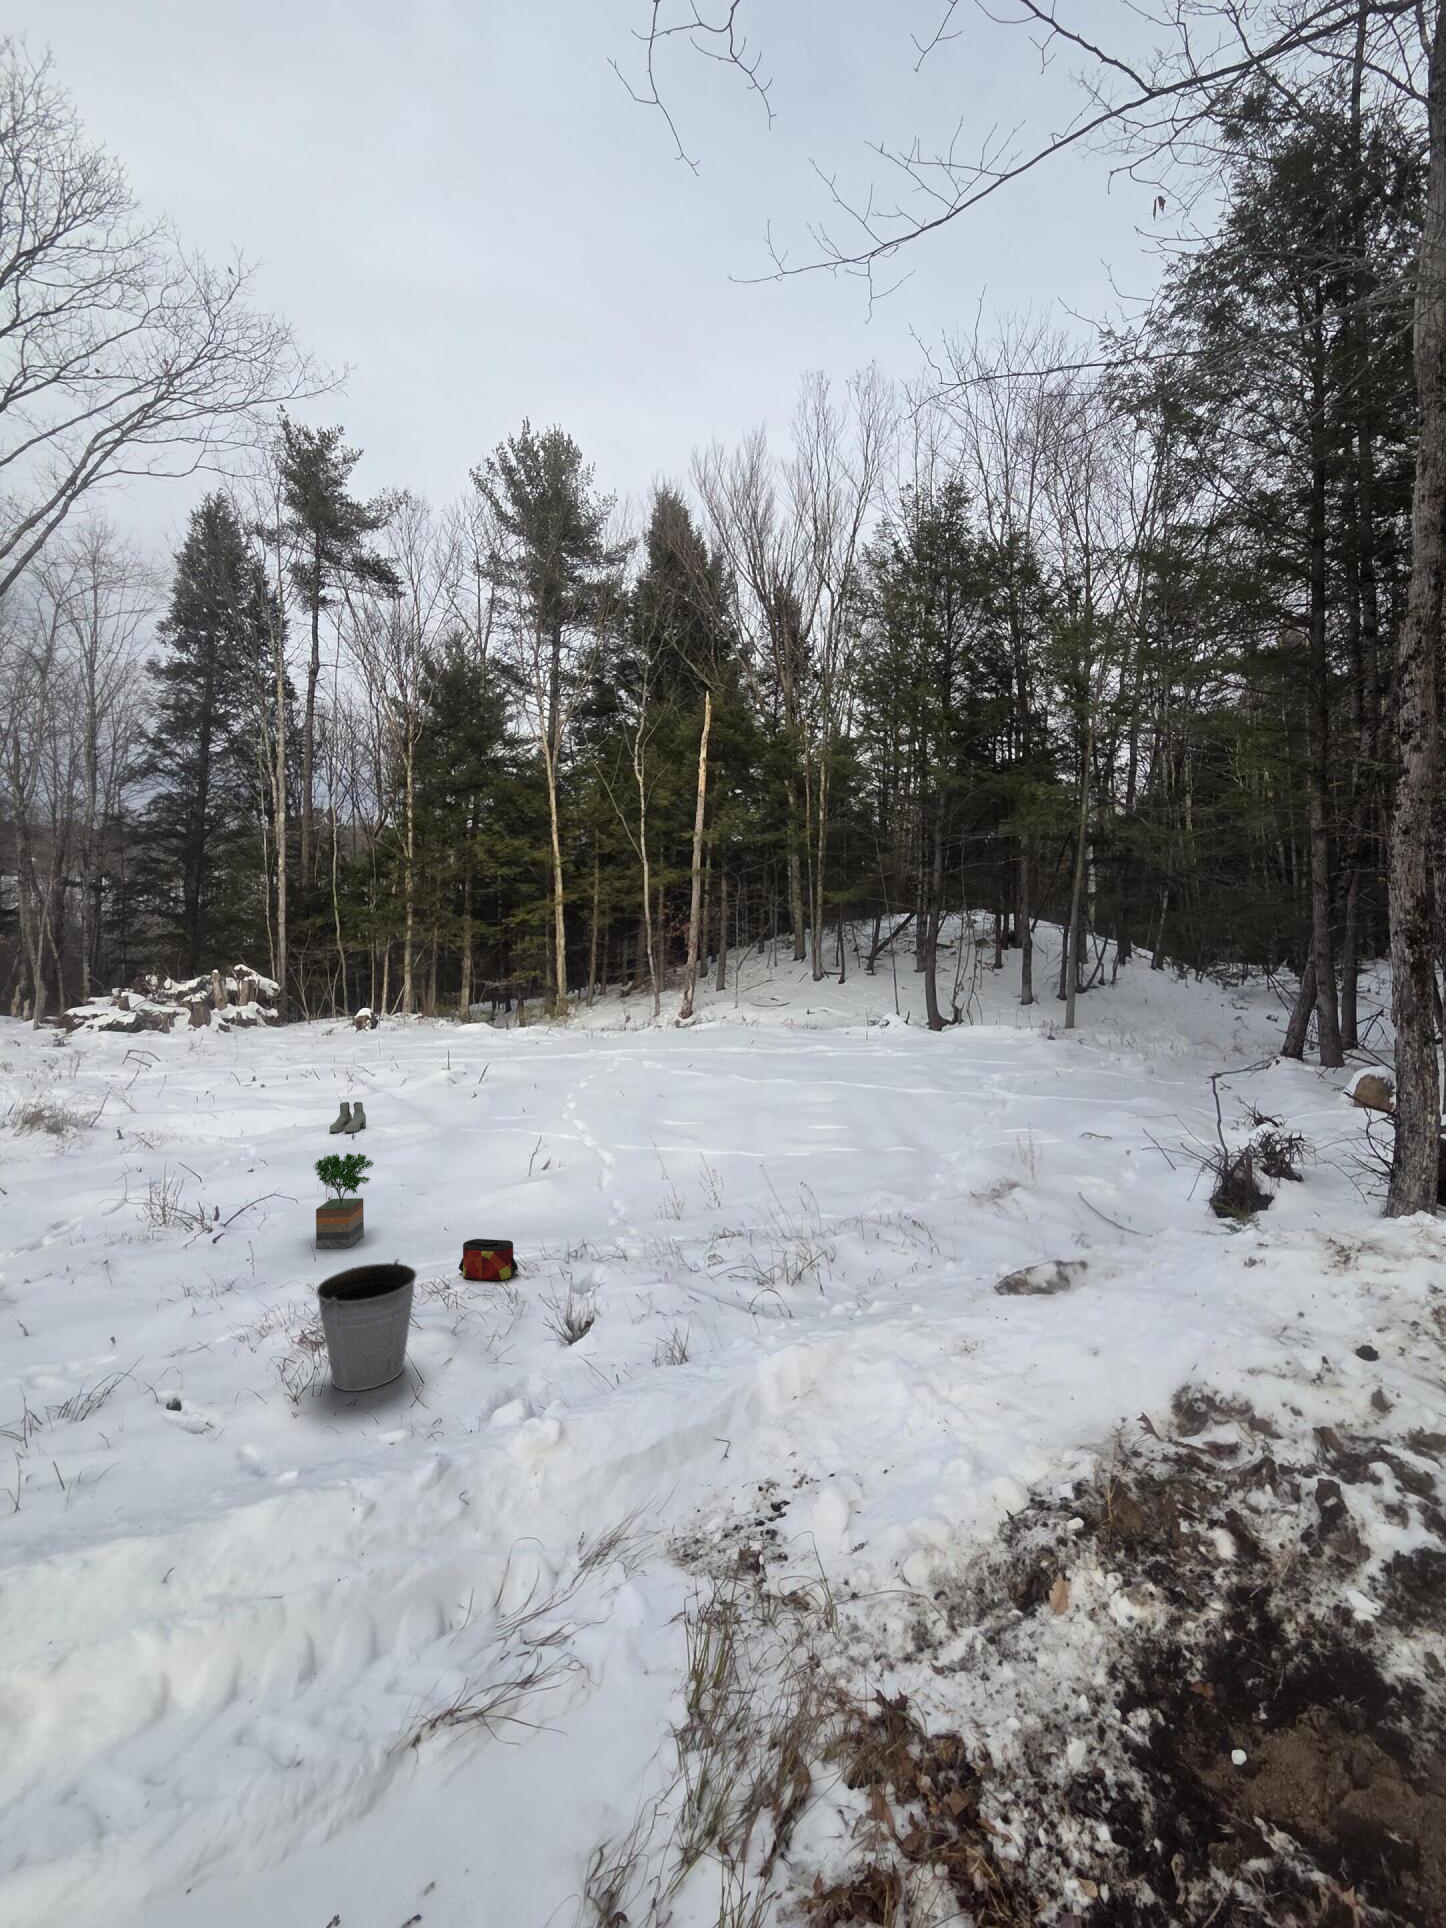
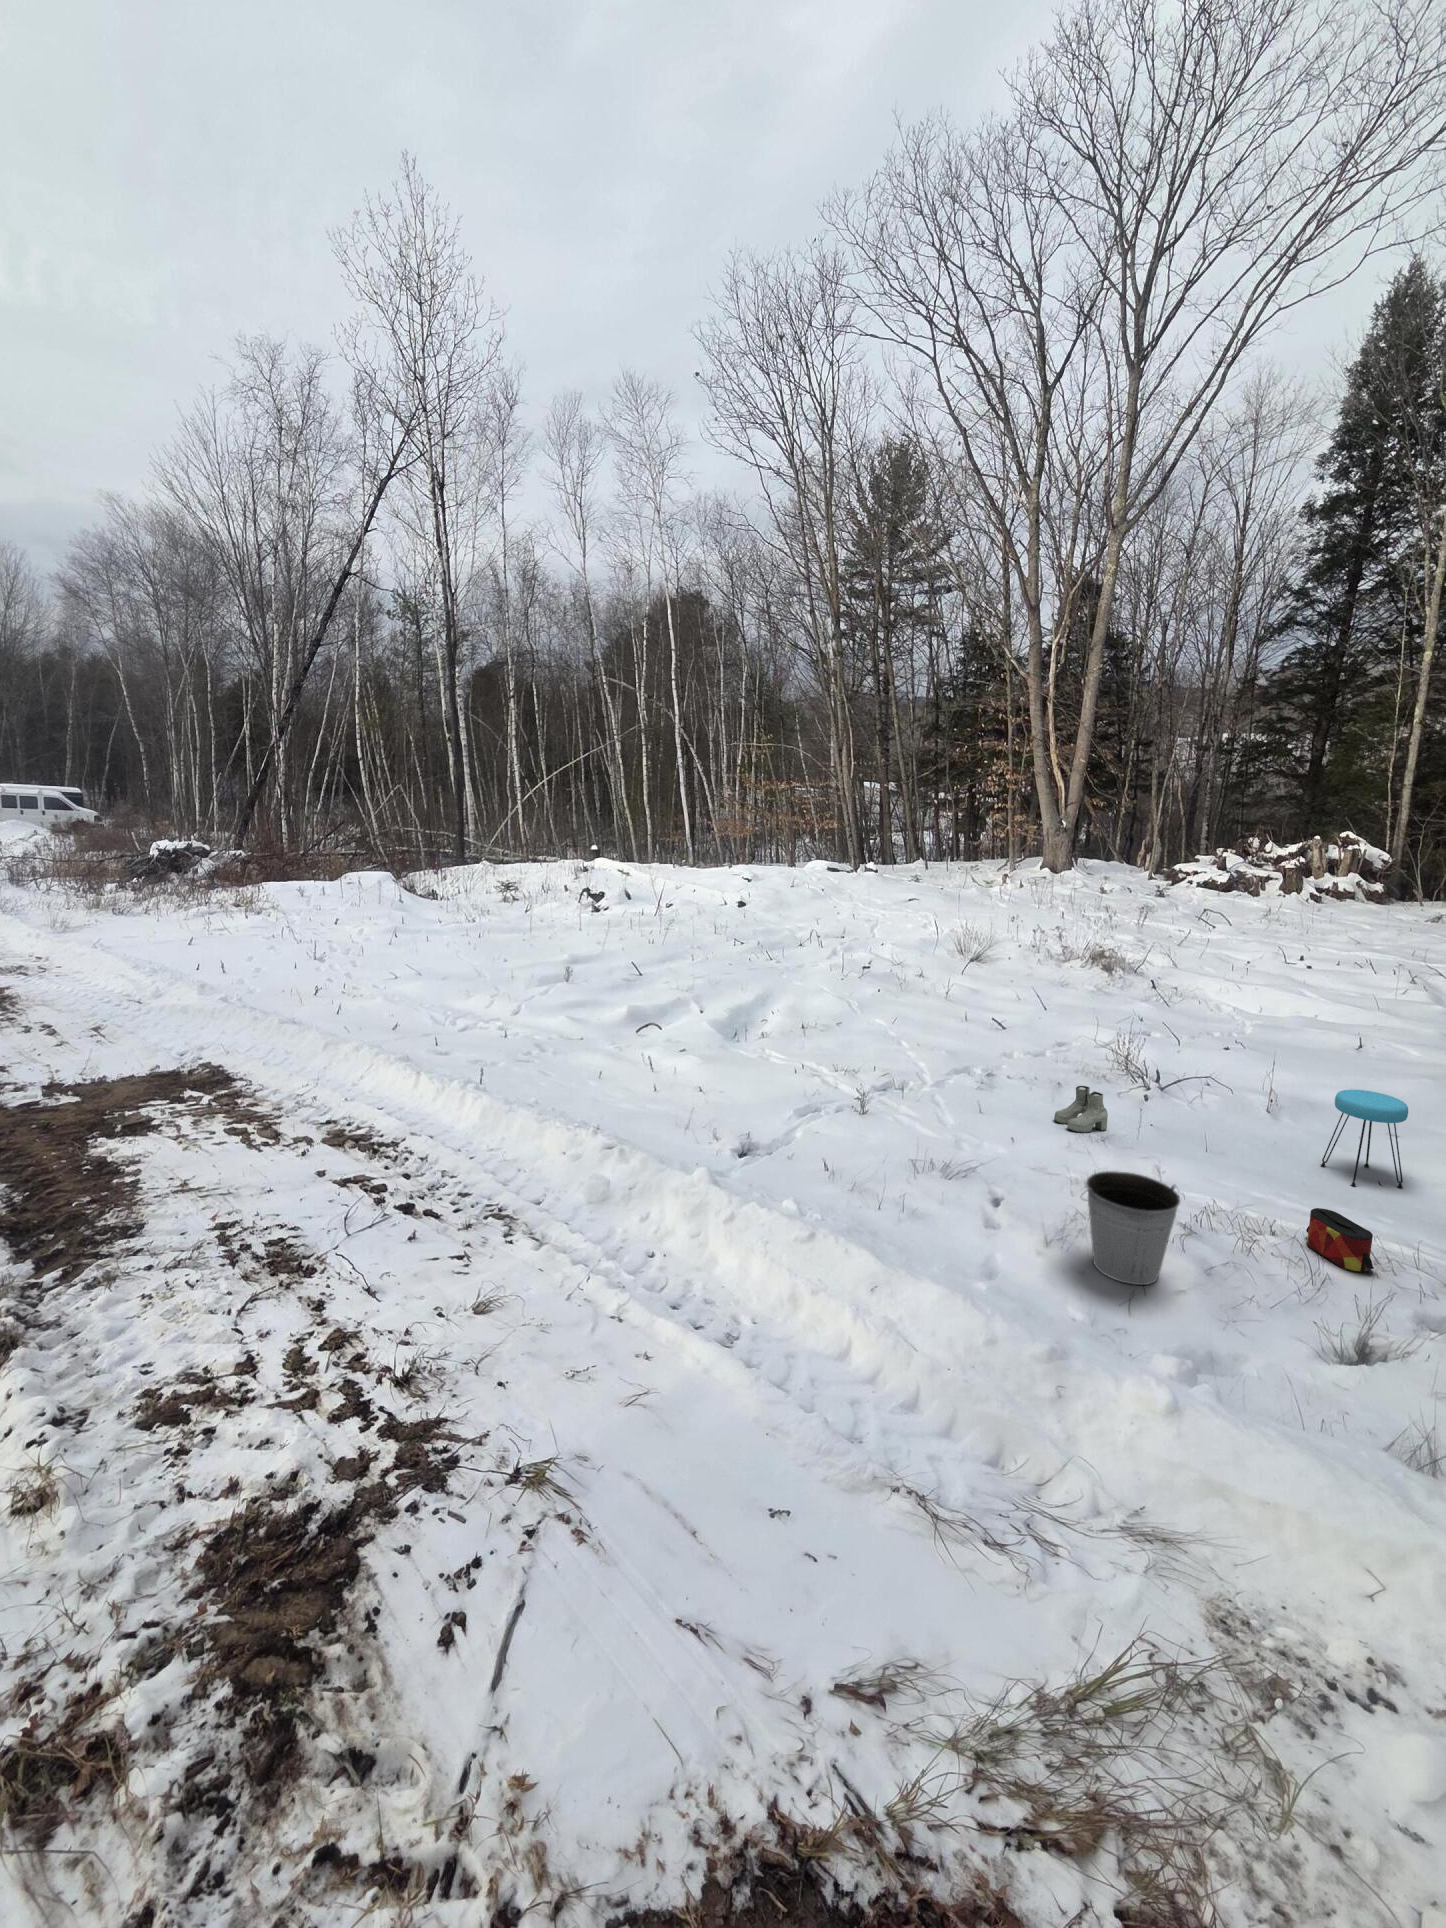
boots: present [330,1102,366,1133] -> present [1054,1086,1108,1133]
stool: none [409,1143,470,1228] -> present [1321,1090,1408,1187]
potted tree: present [315,1153,374,1249] -> none [1209,1063,1284,1160]

